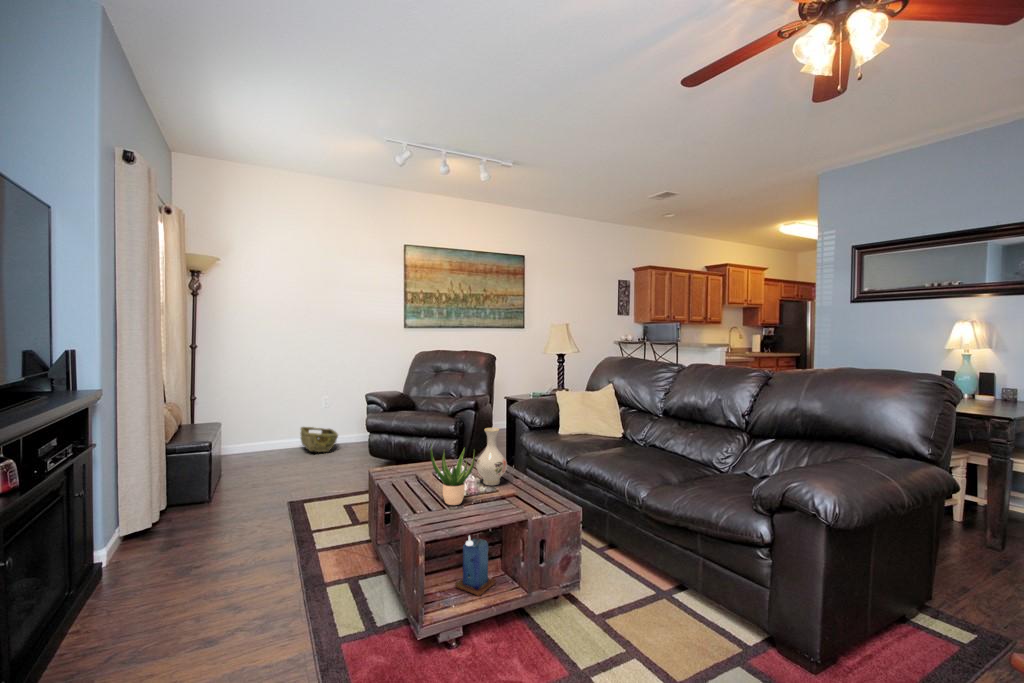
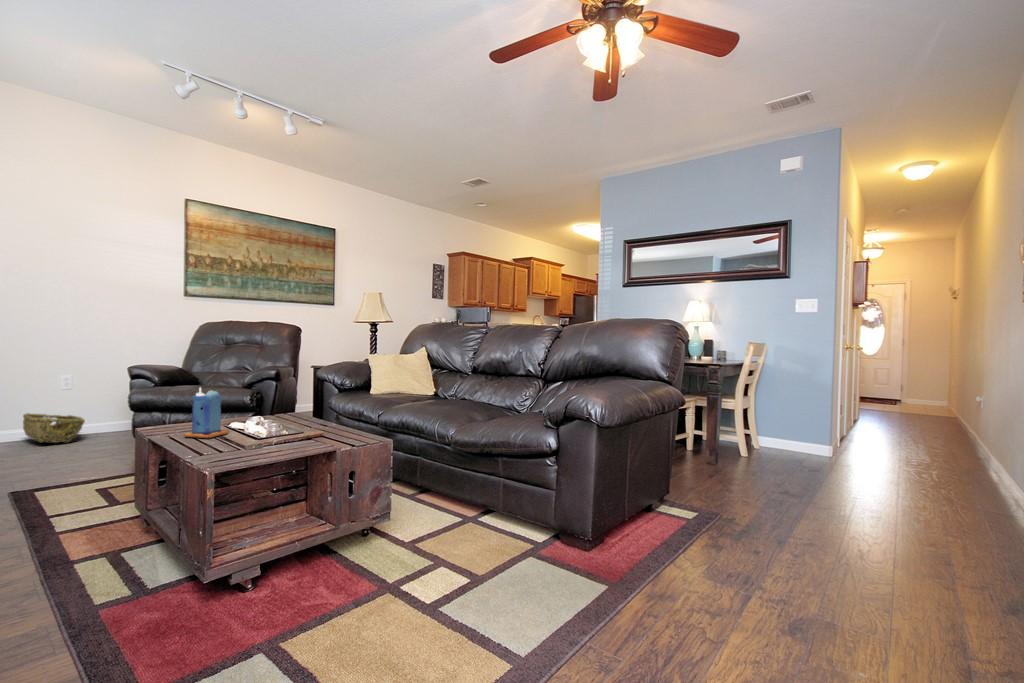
vase: present [476,428,507,485] -> none [279,373,314,432]
potted plant: present [431,446,475,505] -> none [224,380,278,446]
candle: present [455,536,495,596] -> present [183,388,228,438]

